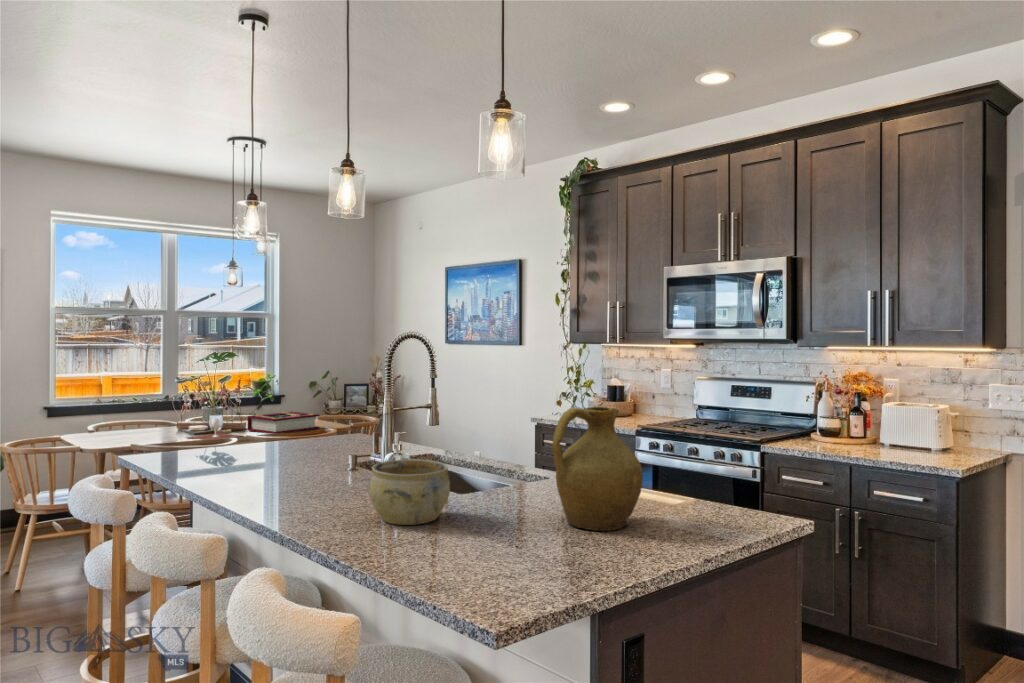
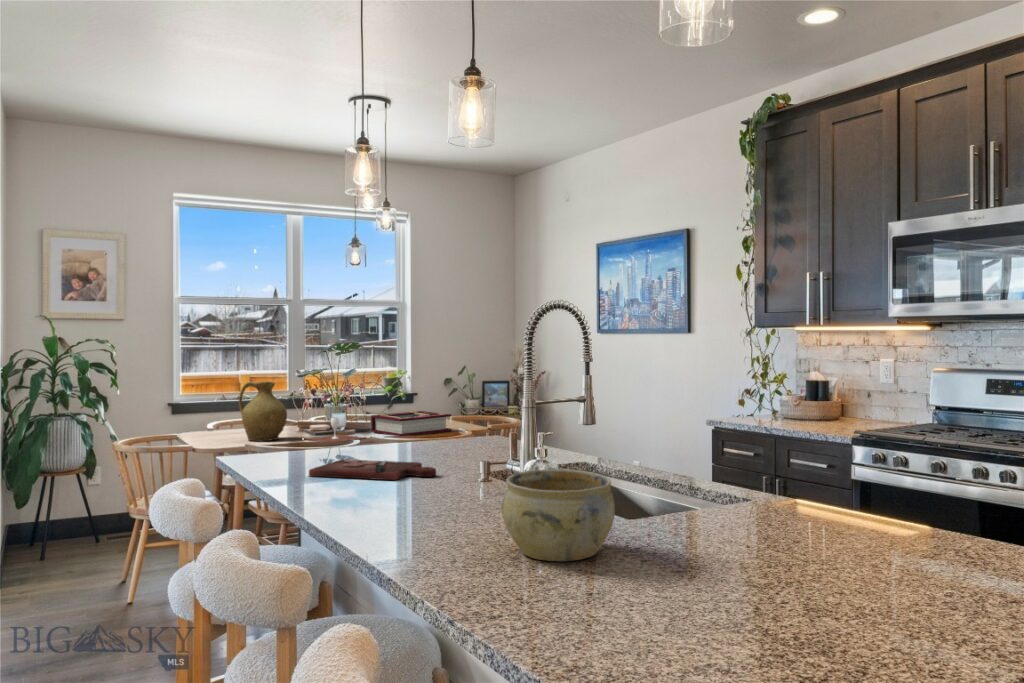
pitcher: present [552,406,643,531] -> present [239,381,287,441]
cutting board: none [204,455,312,471] -> present [309,459,436,480]

